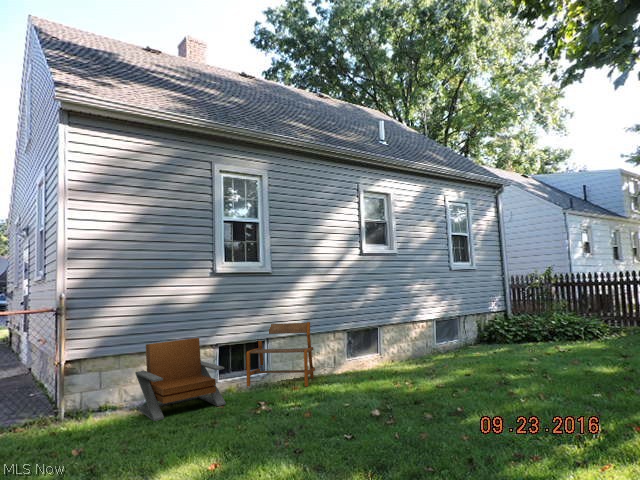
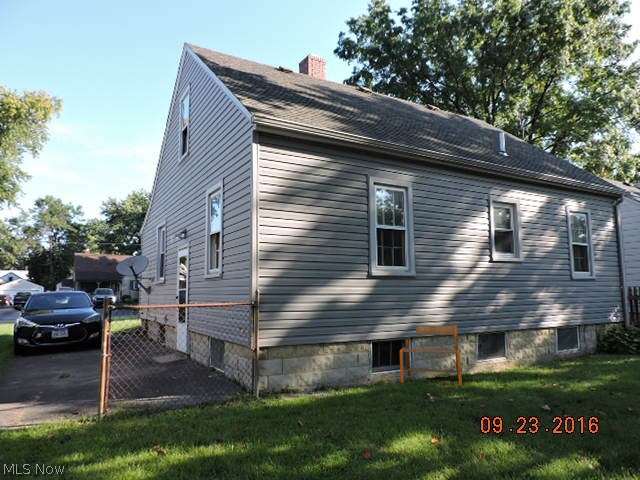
lounge chair: present [135,338,226,421] -> none [315,336,398,408]

